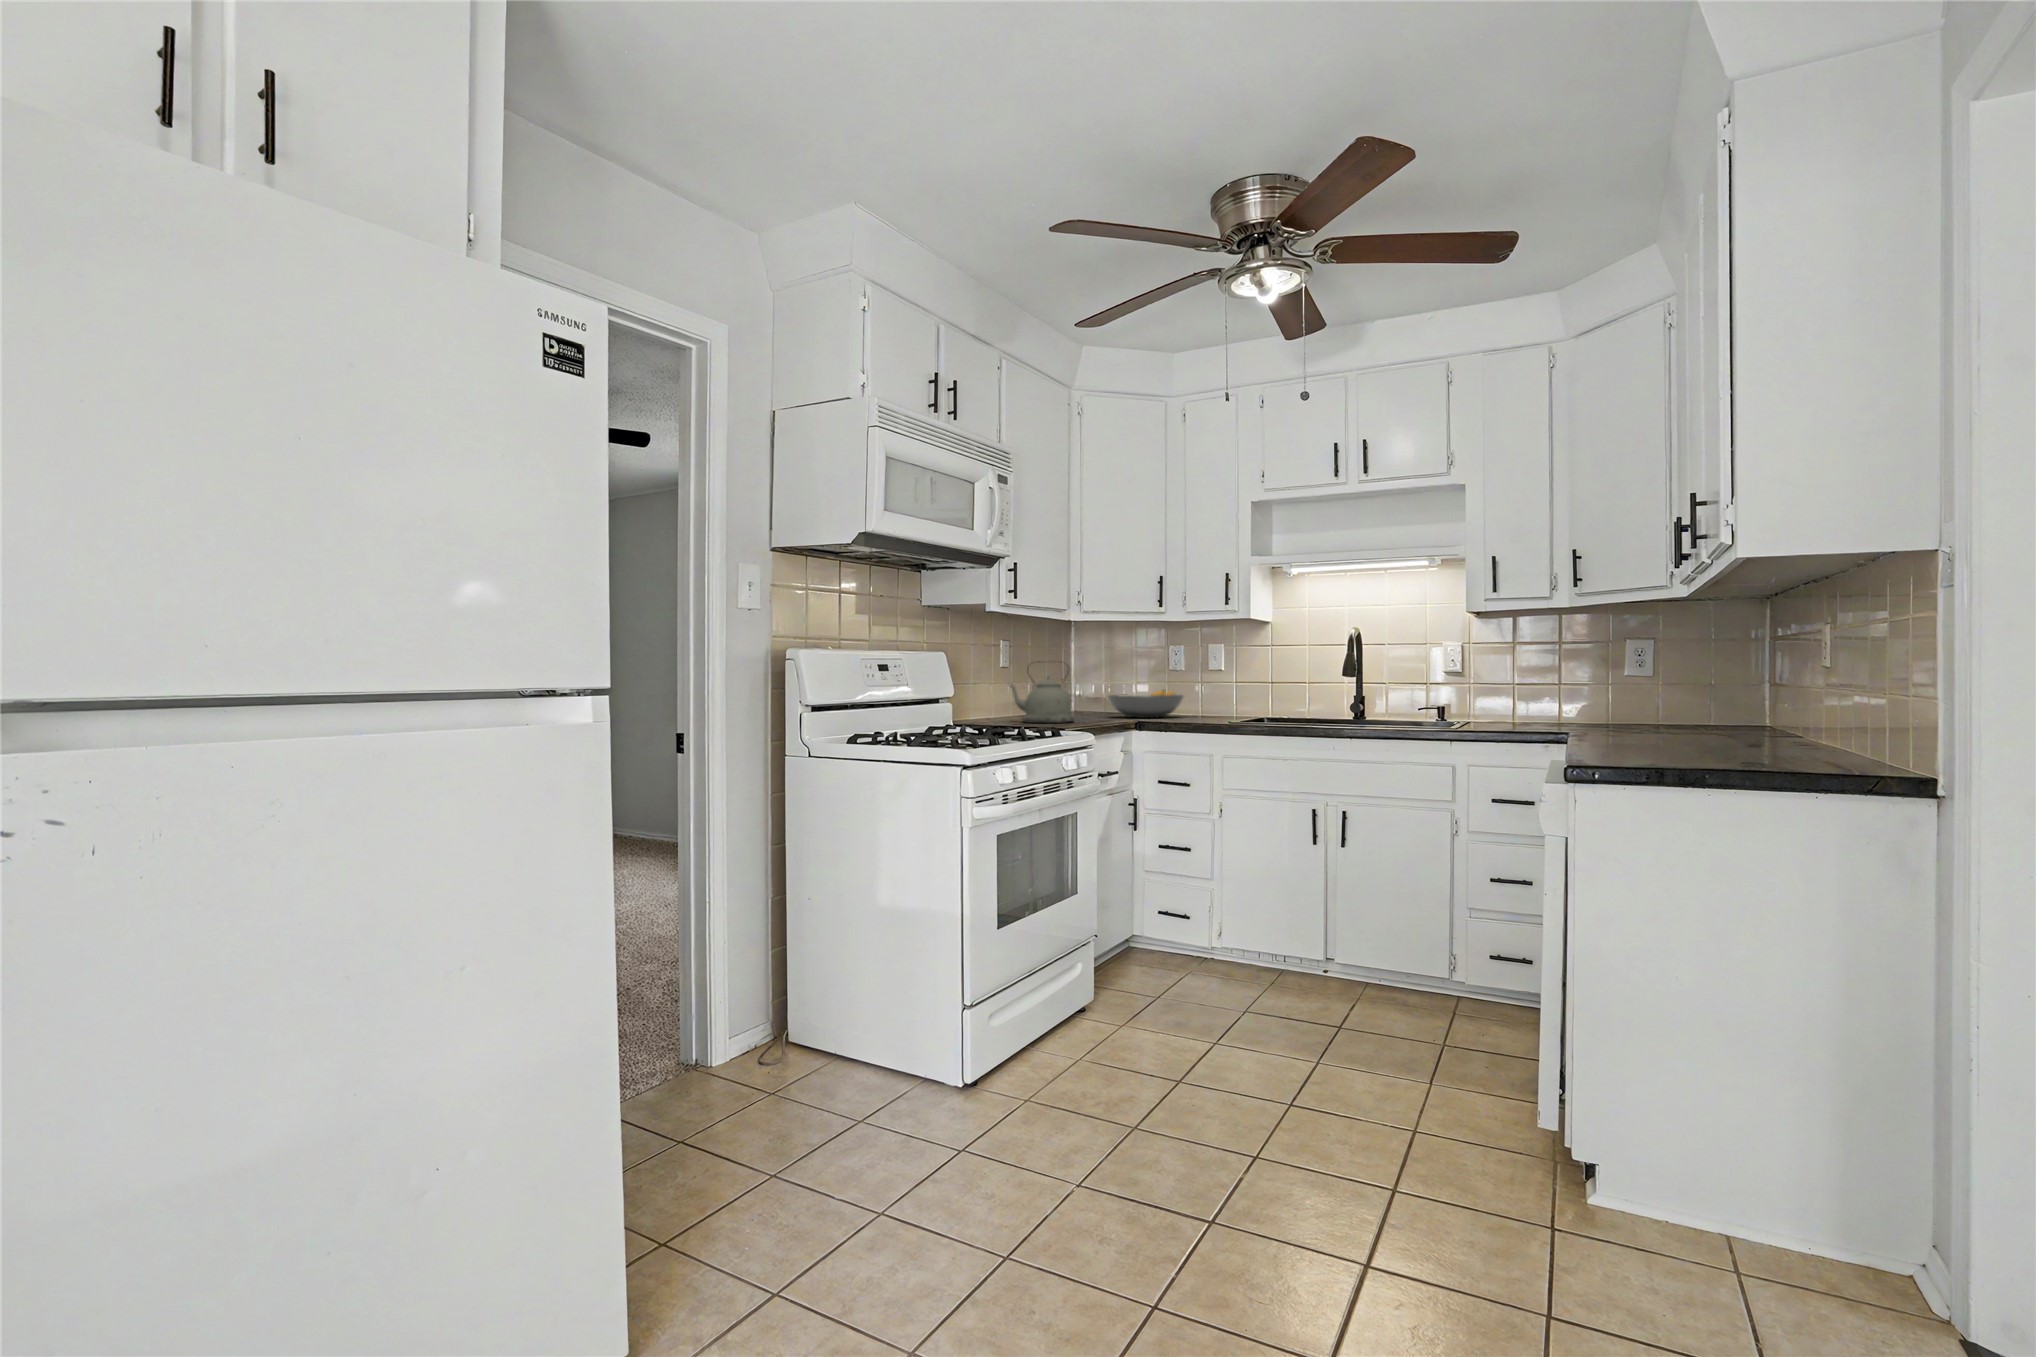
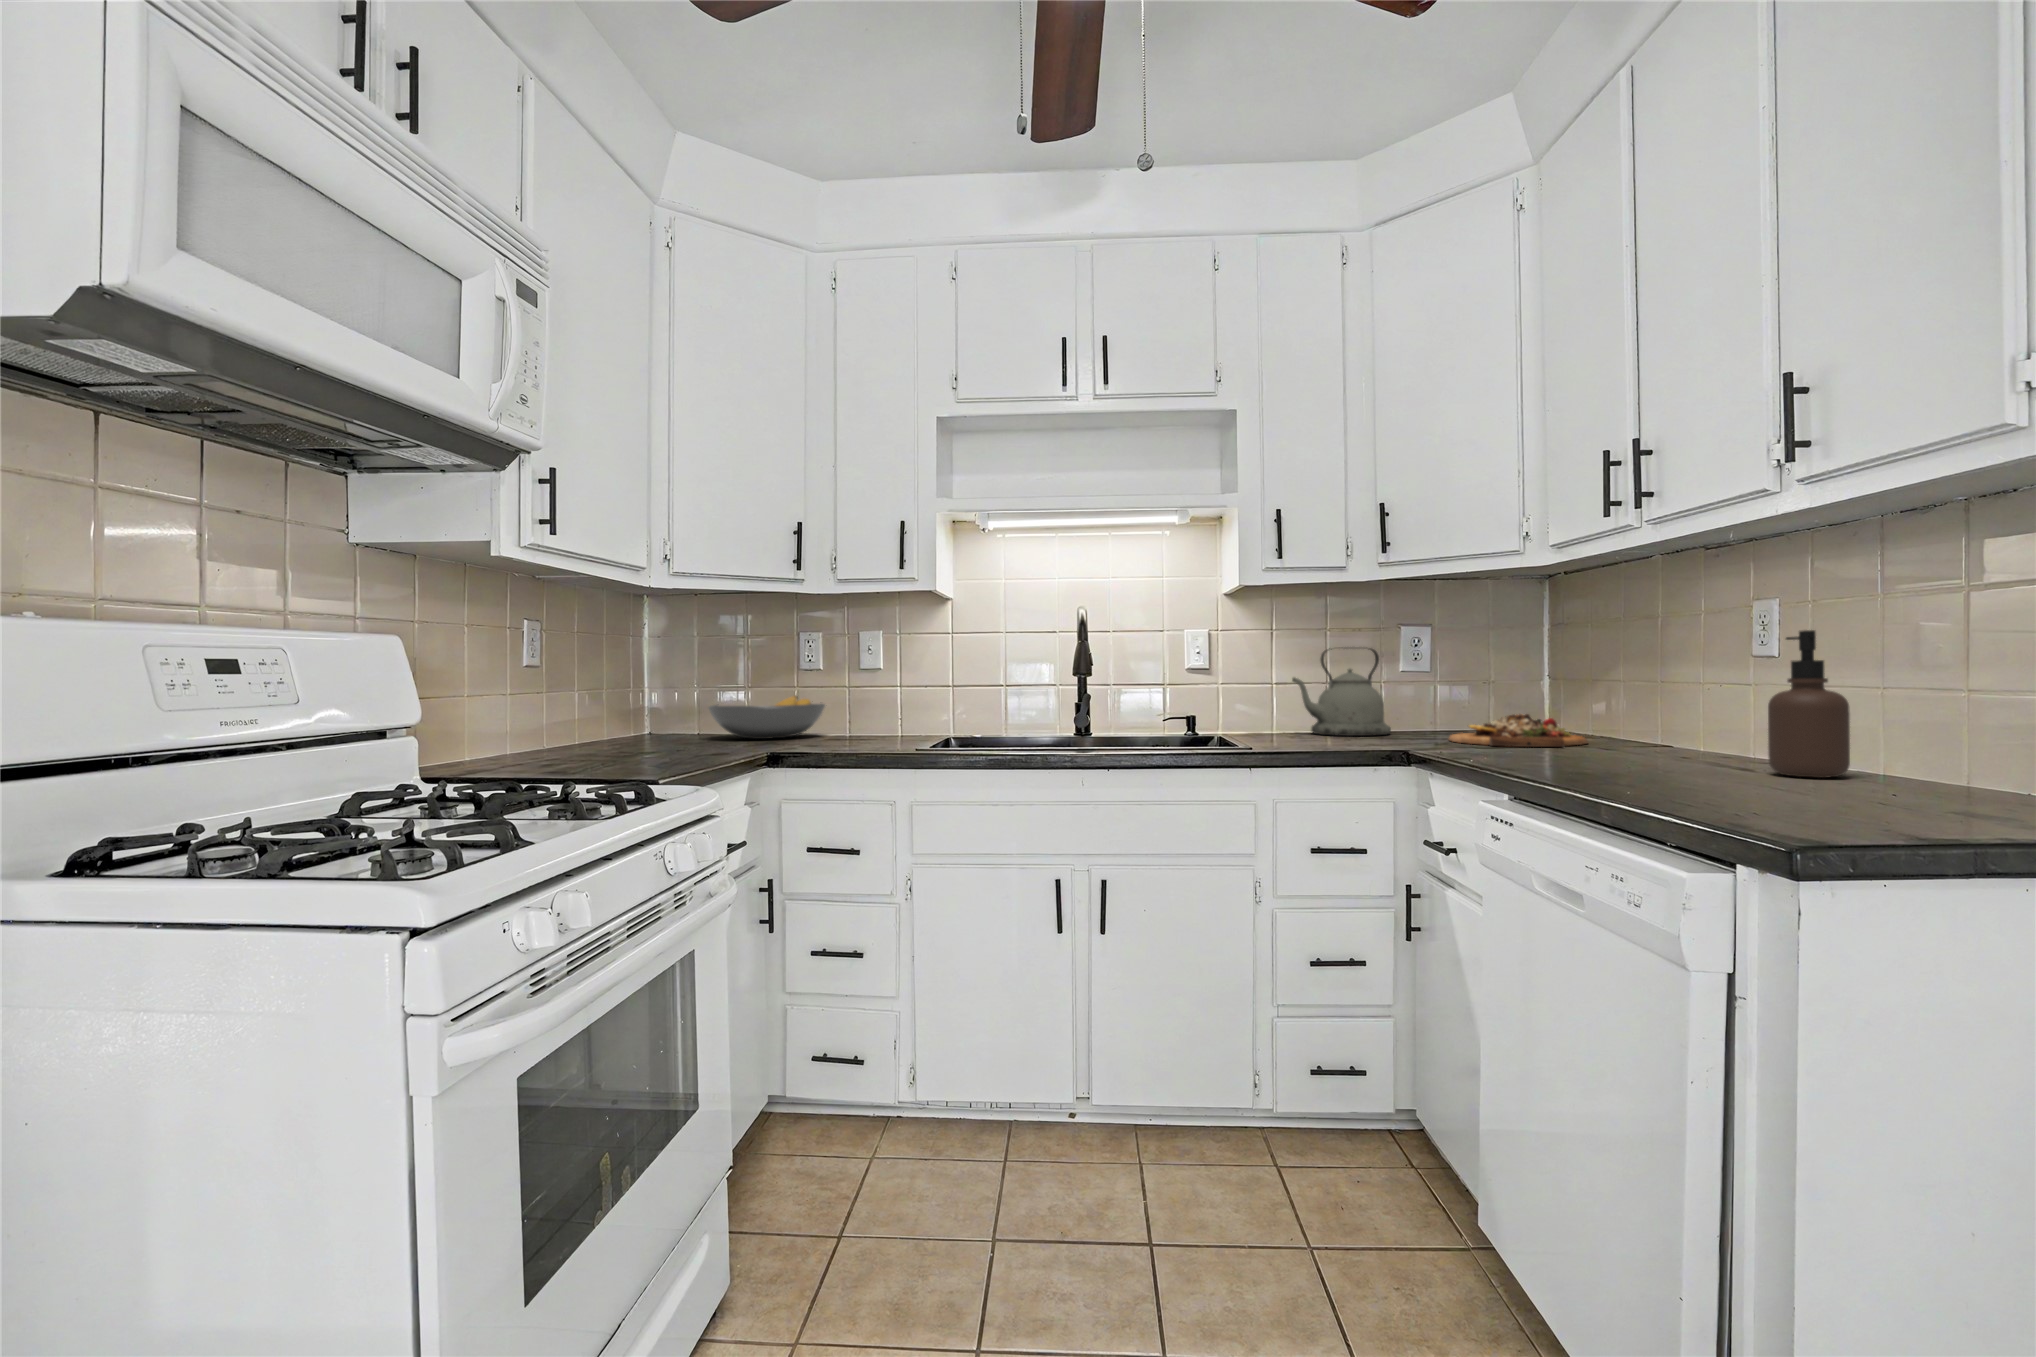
soap dispenser: none [1758,646,1813,747] -> present [1768,630,1850,778]
kettle: present [1010,670,1075,723] -> present [1292,648,1391,736]
cutting board: none [1638,708,1755,733] -> present [1449,714,1588,747]

